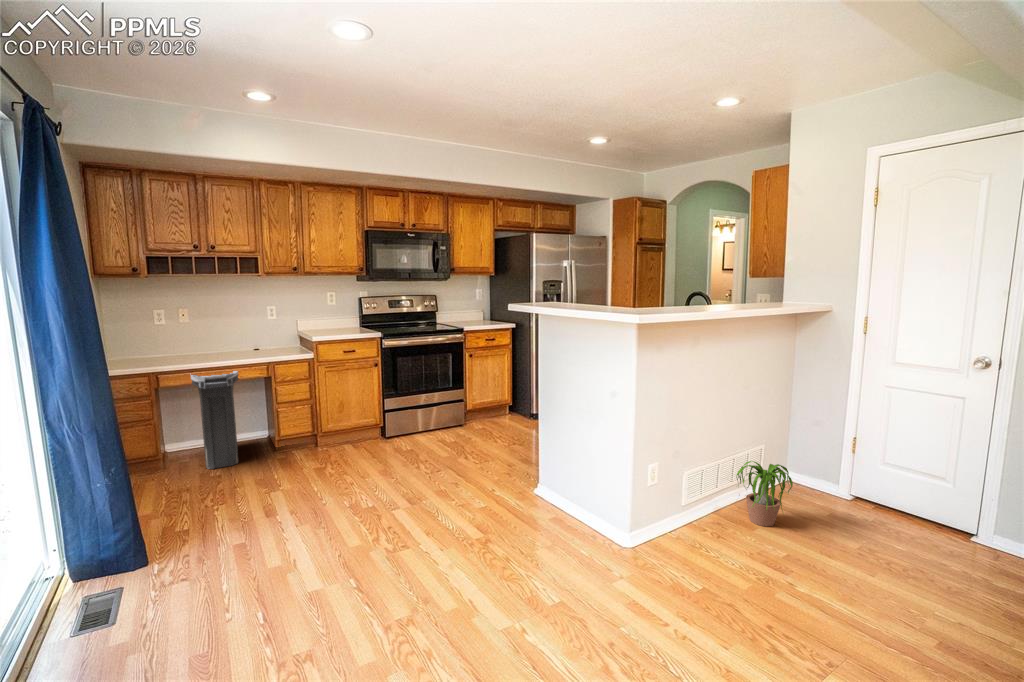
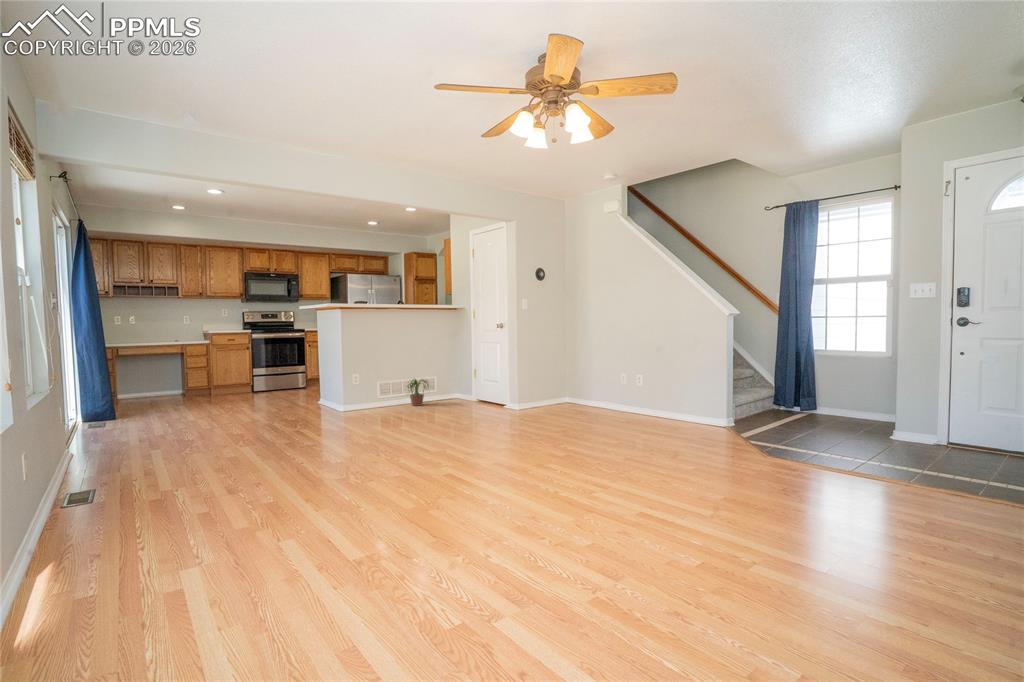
trash can: present [191,371,239,469] -> none [136,347,164,401]

